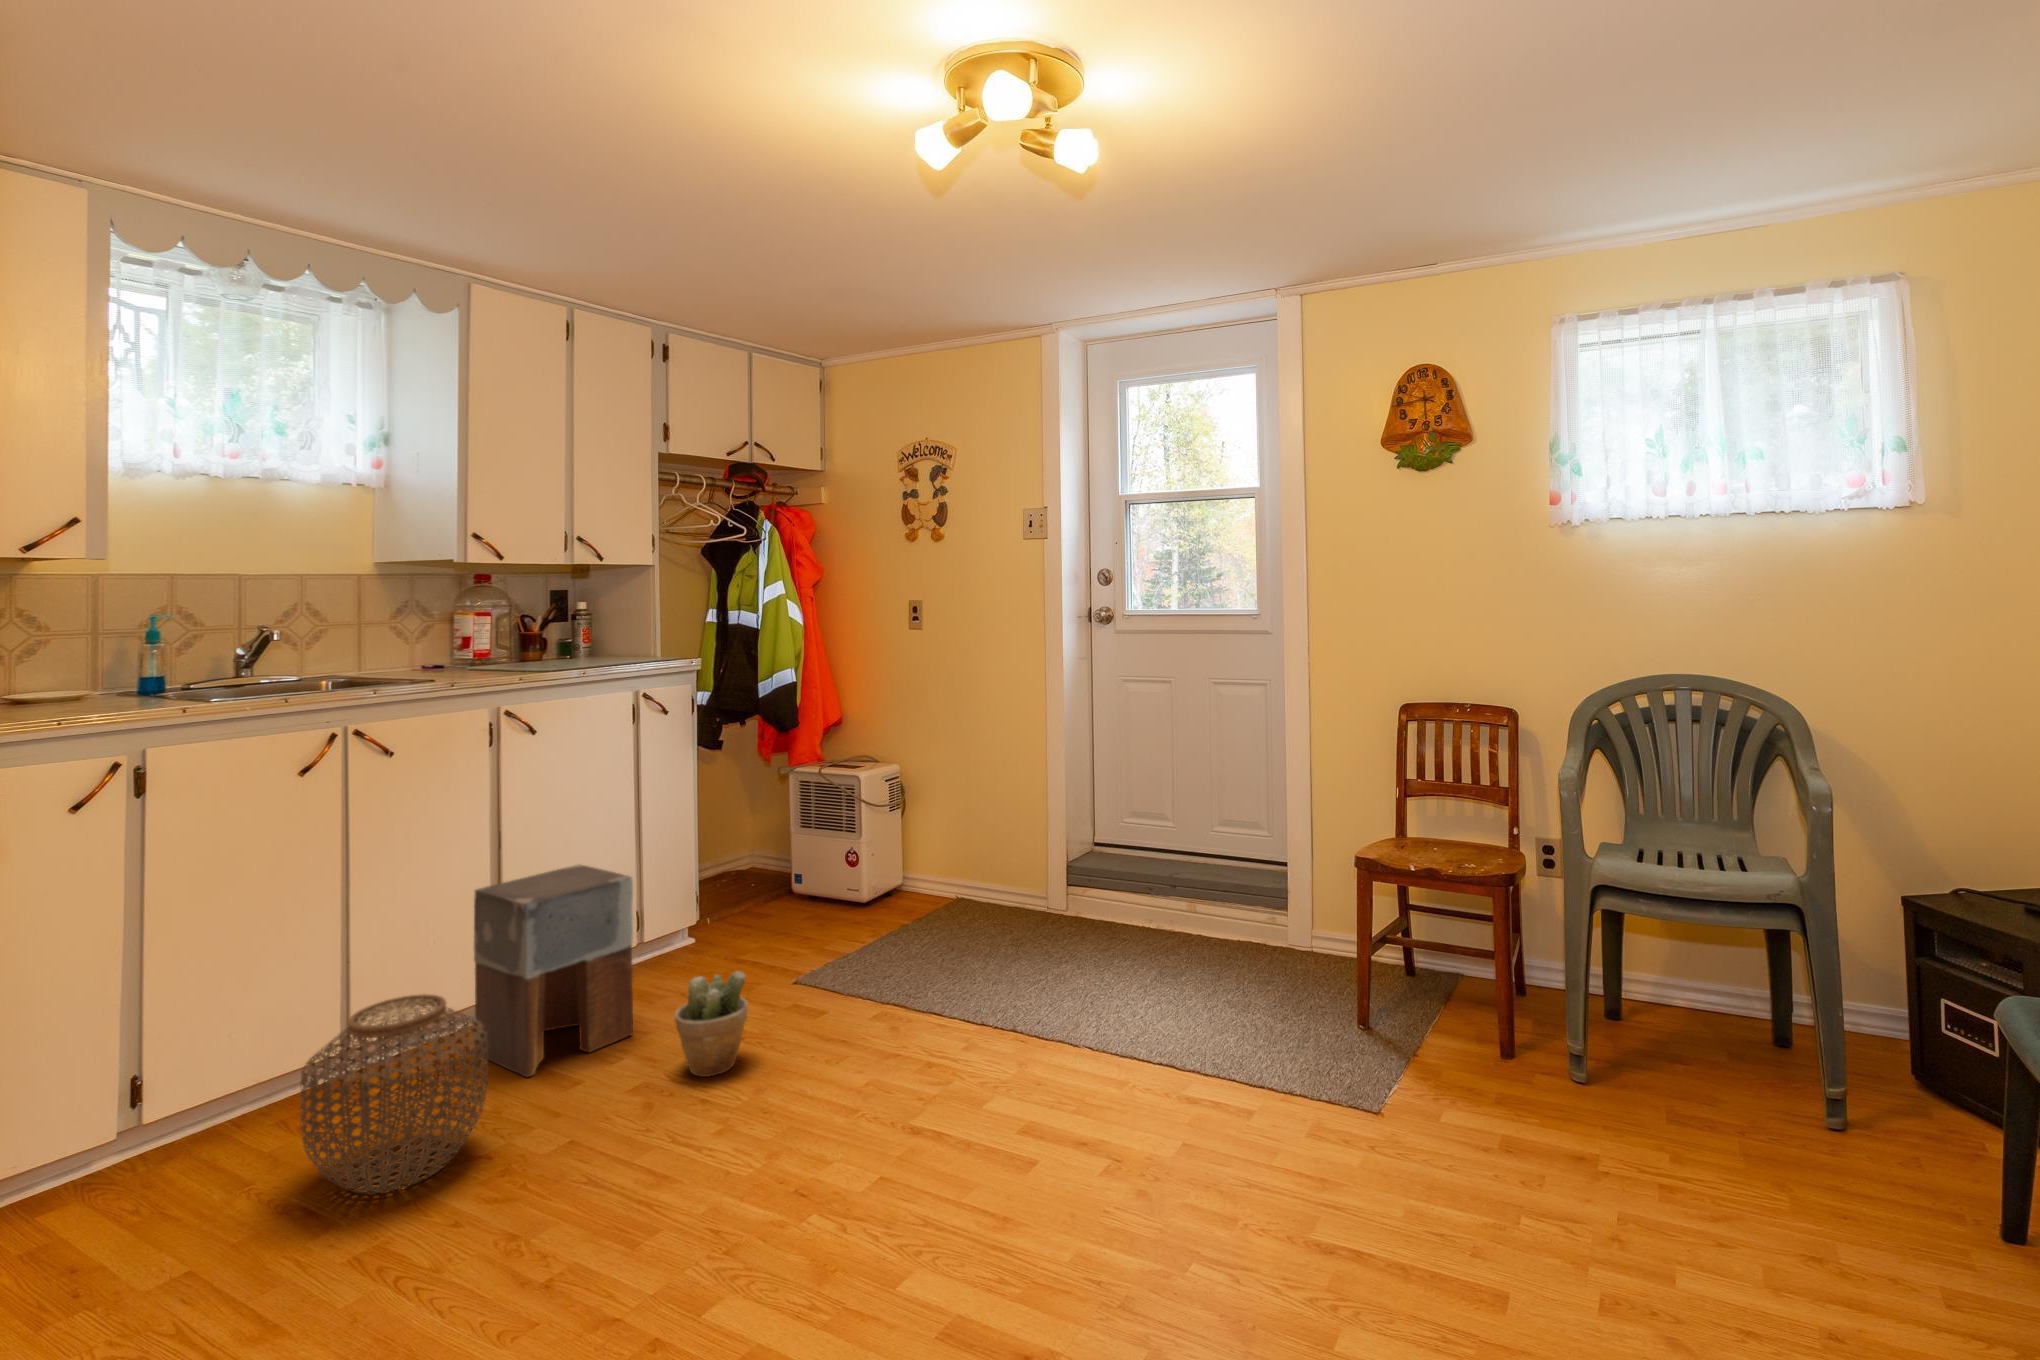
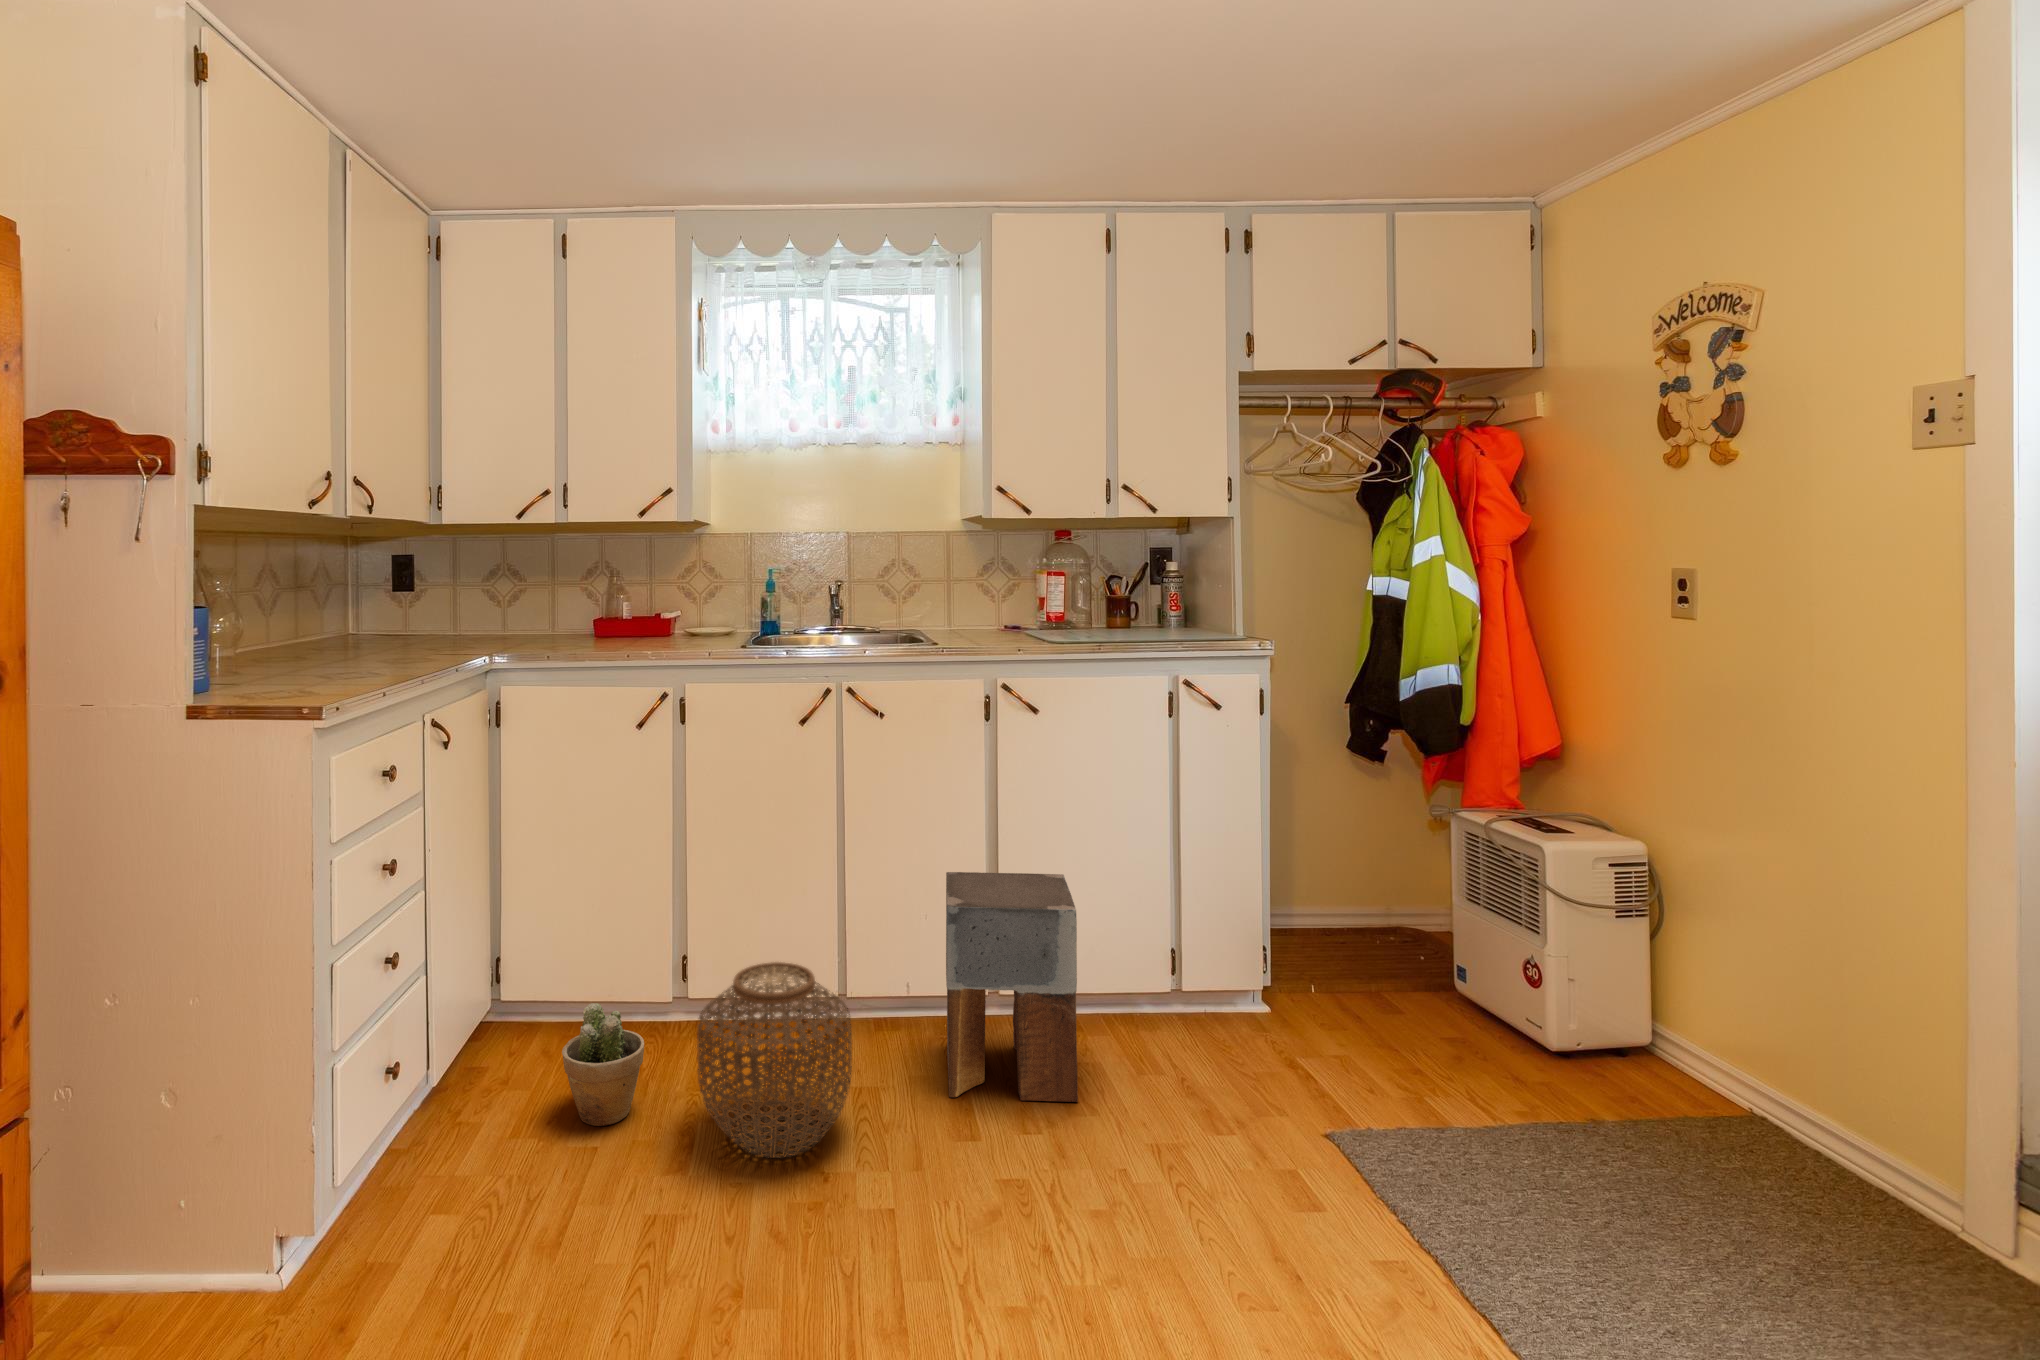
potted plant: present [675,971,748,1077] -> present [562,1003,644,1126]

